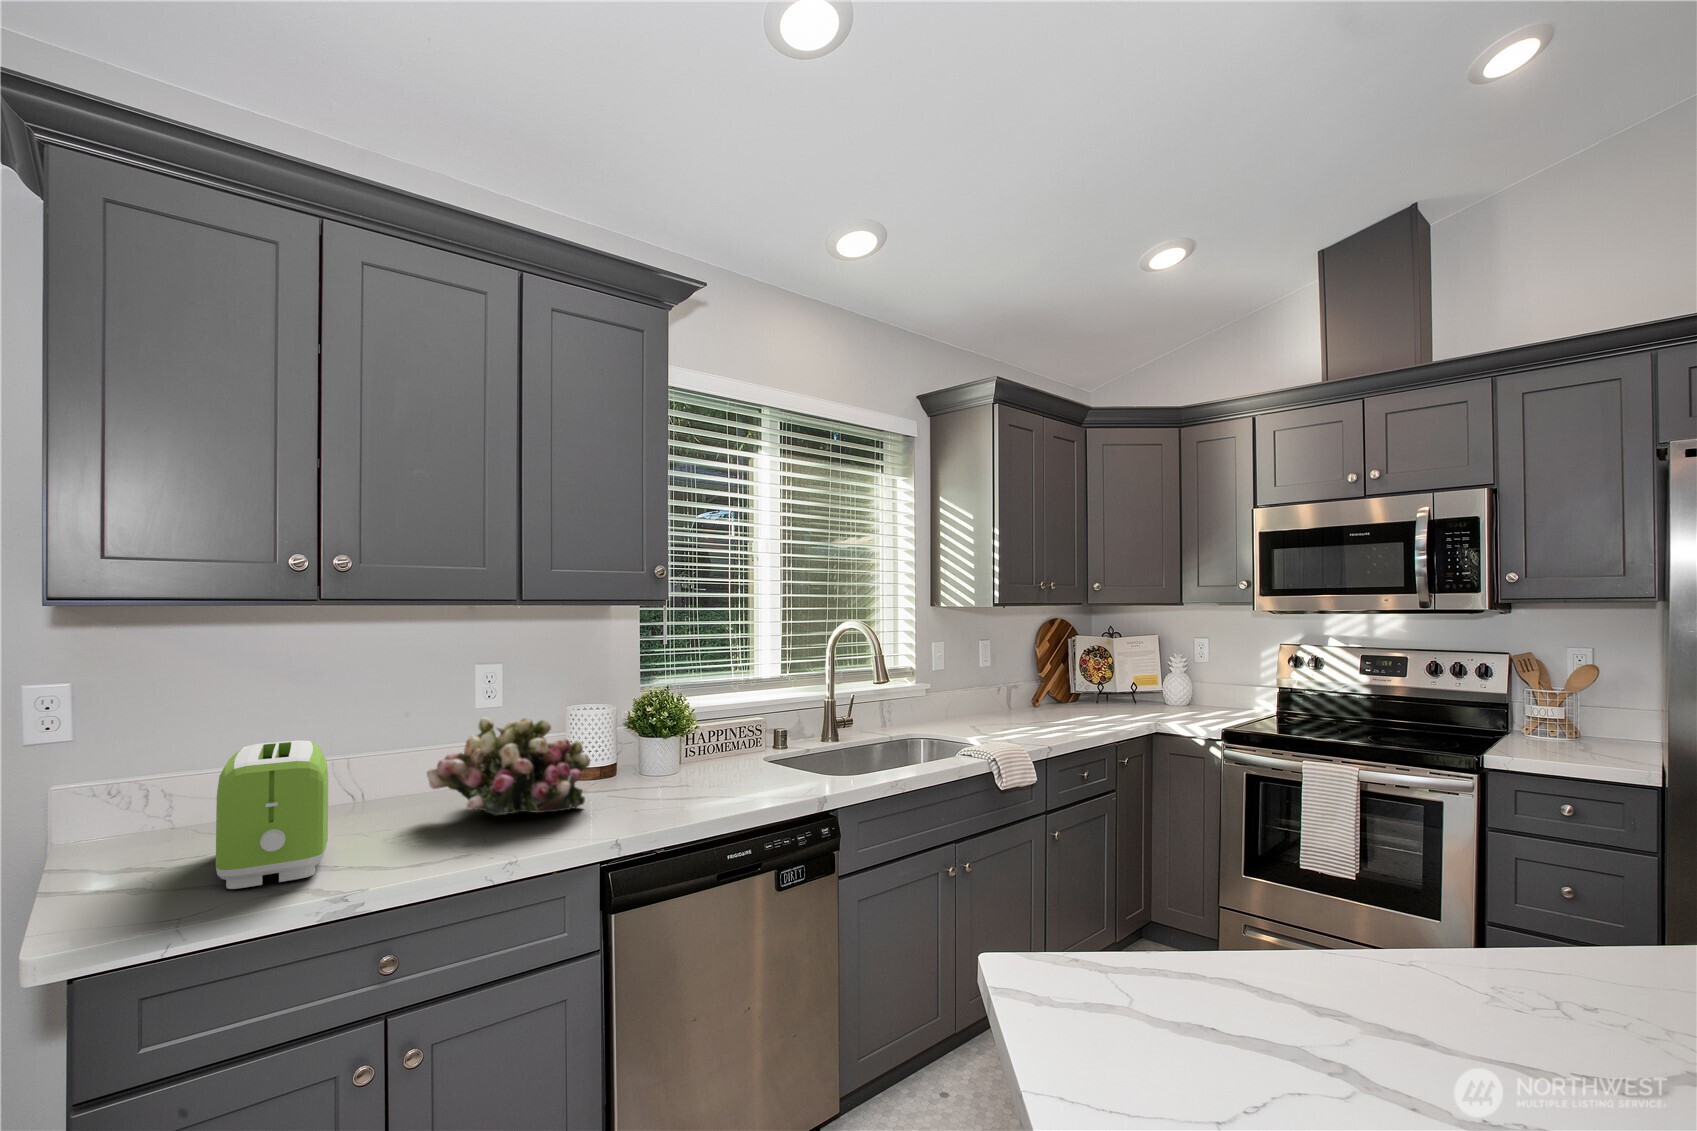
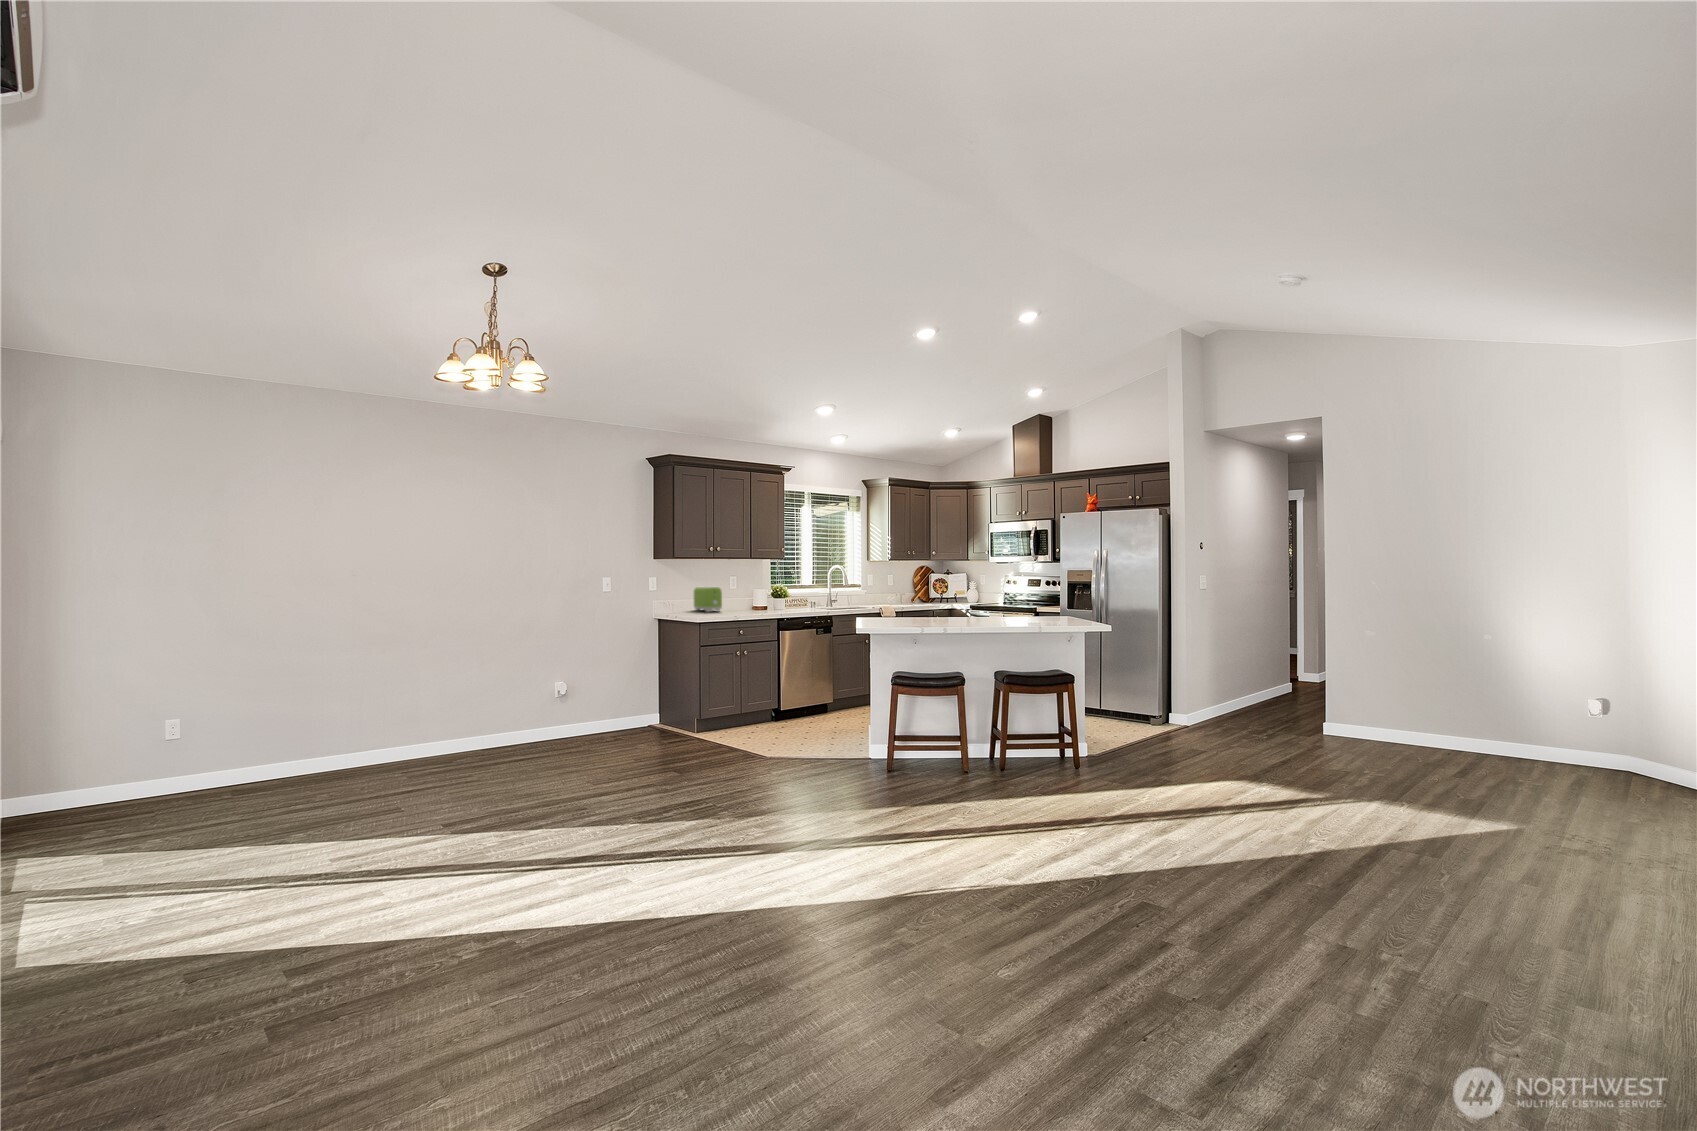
flower arrangement: present [427,717,590,815] -> none [729,585,766,609]

